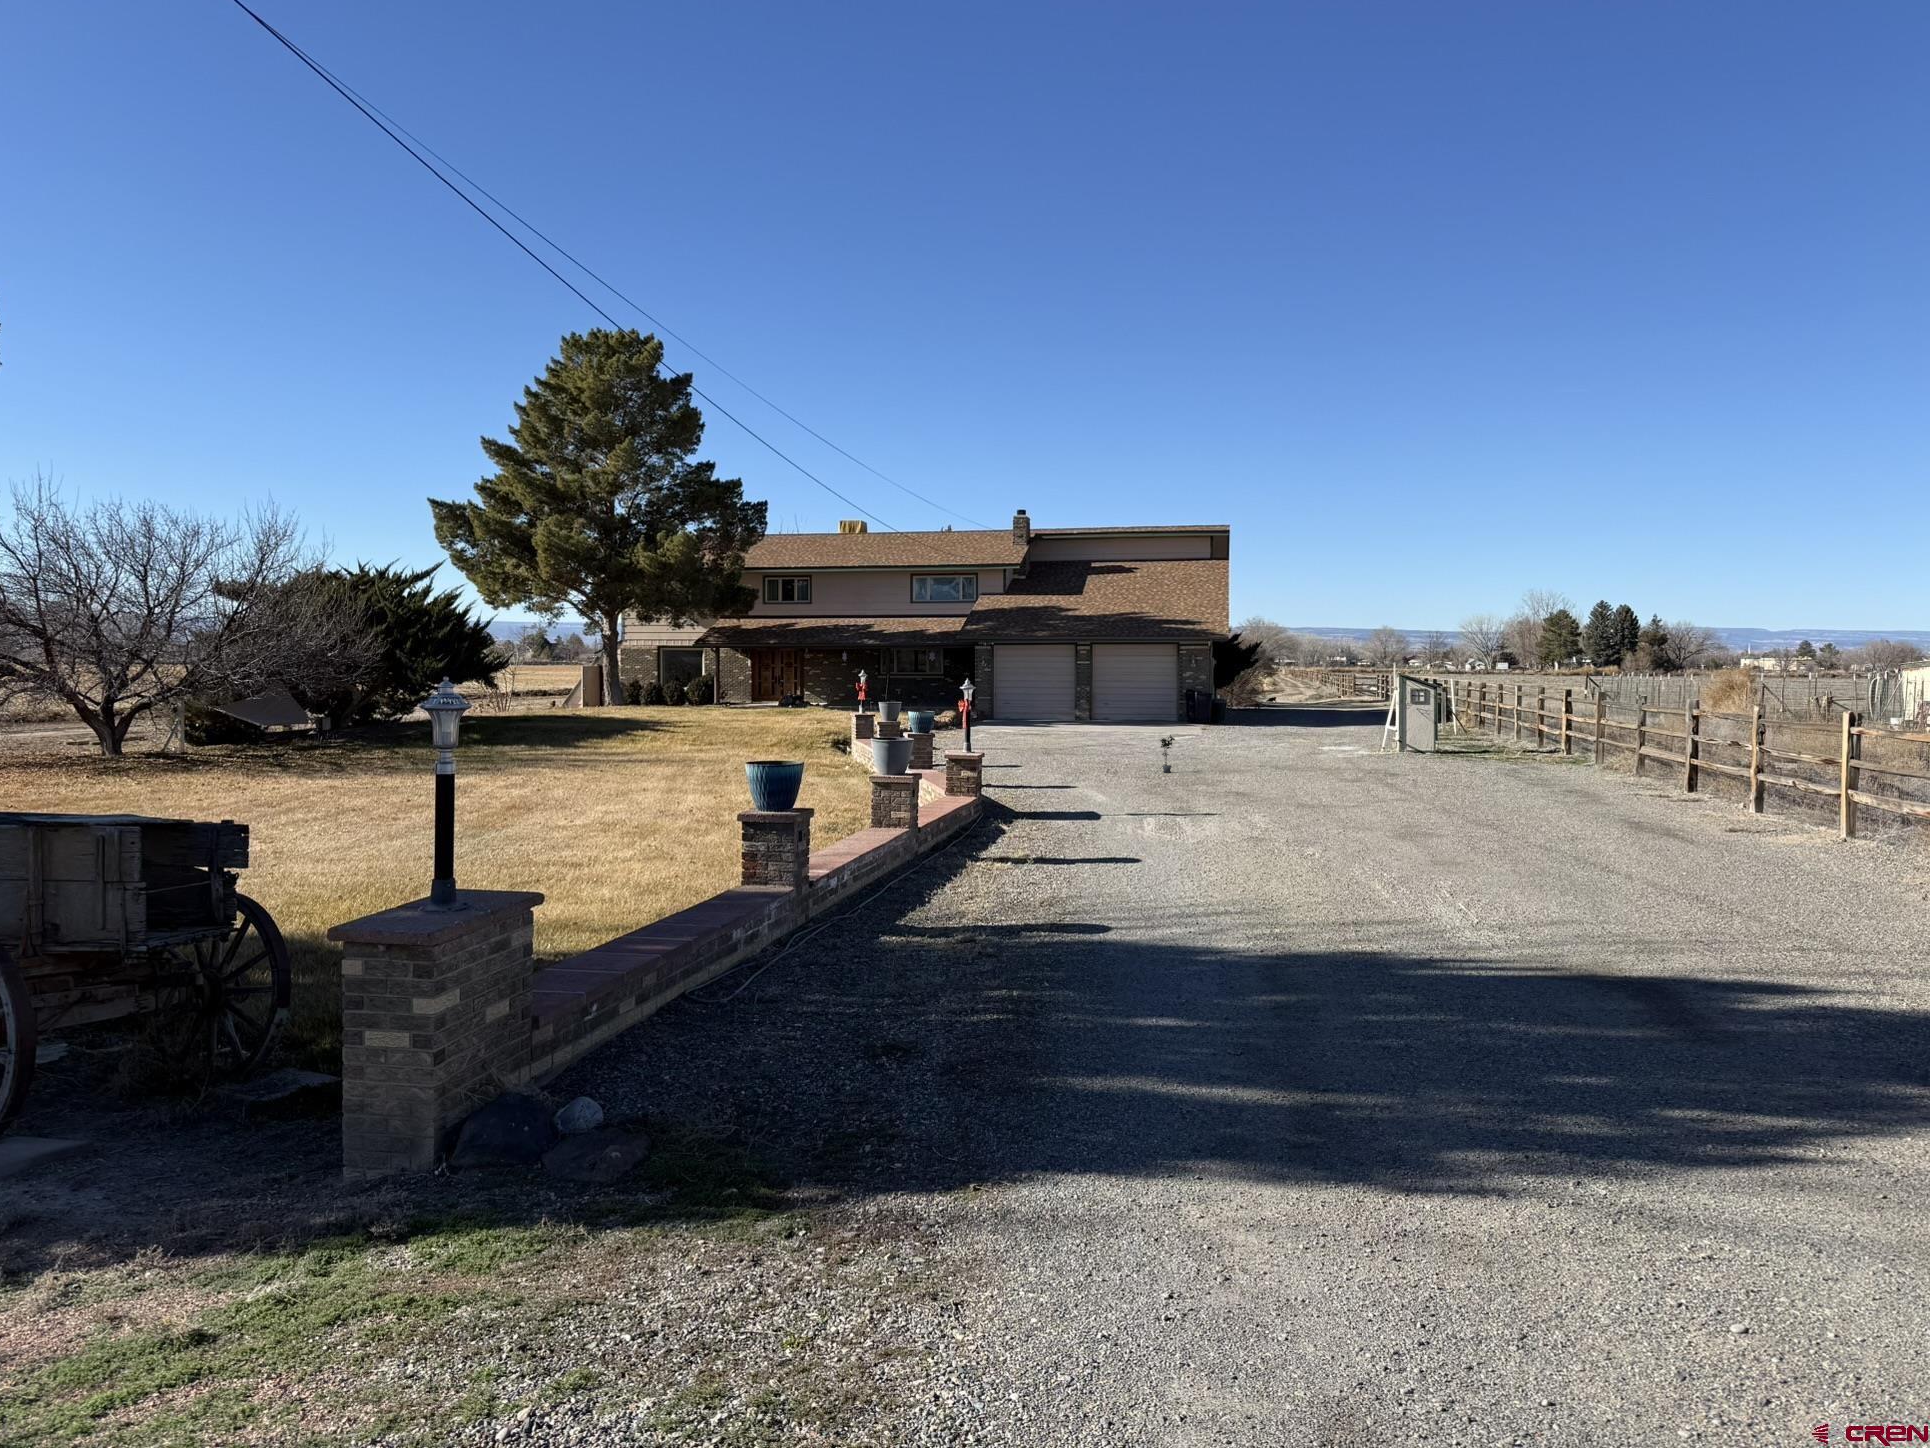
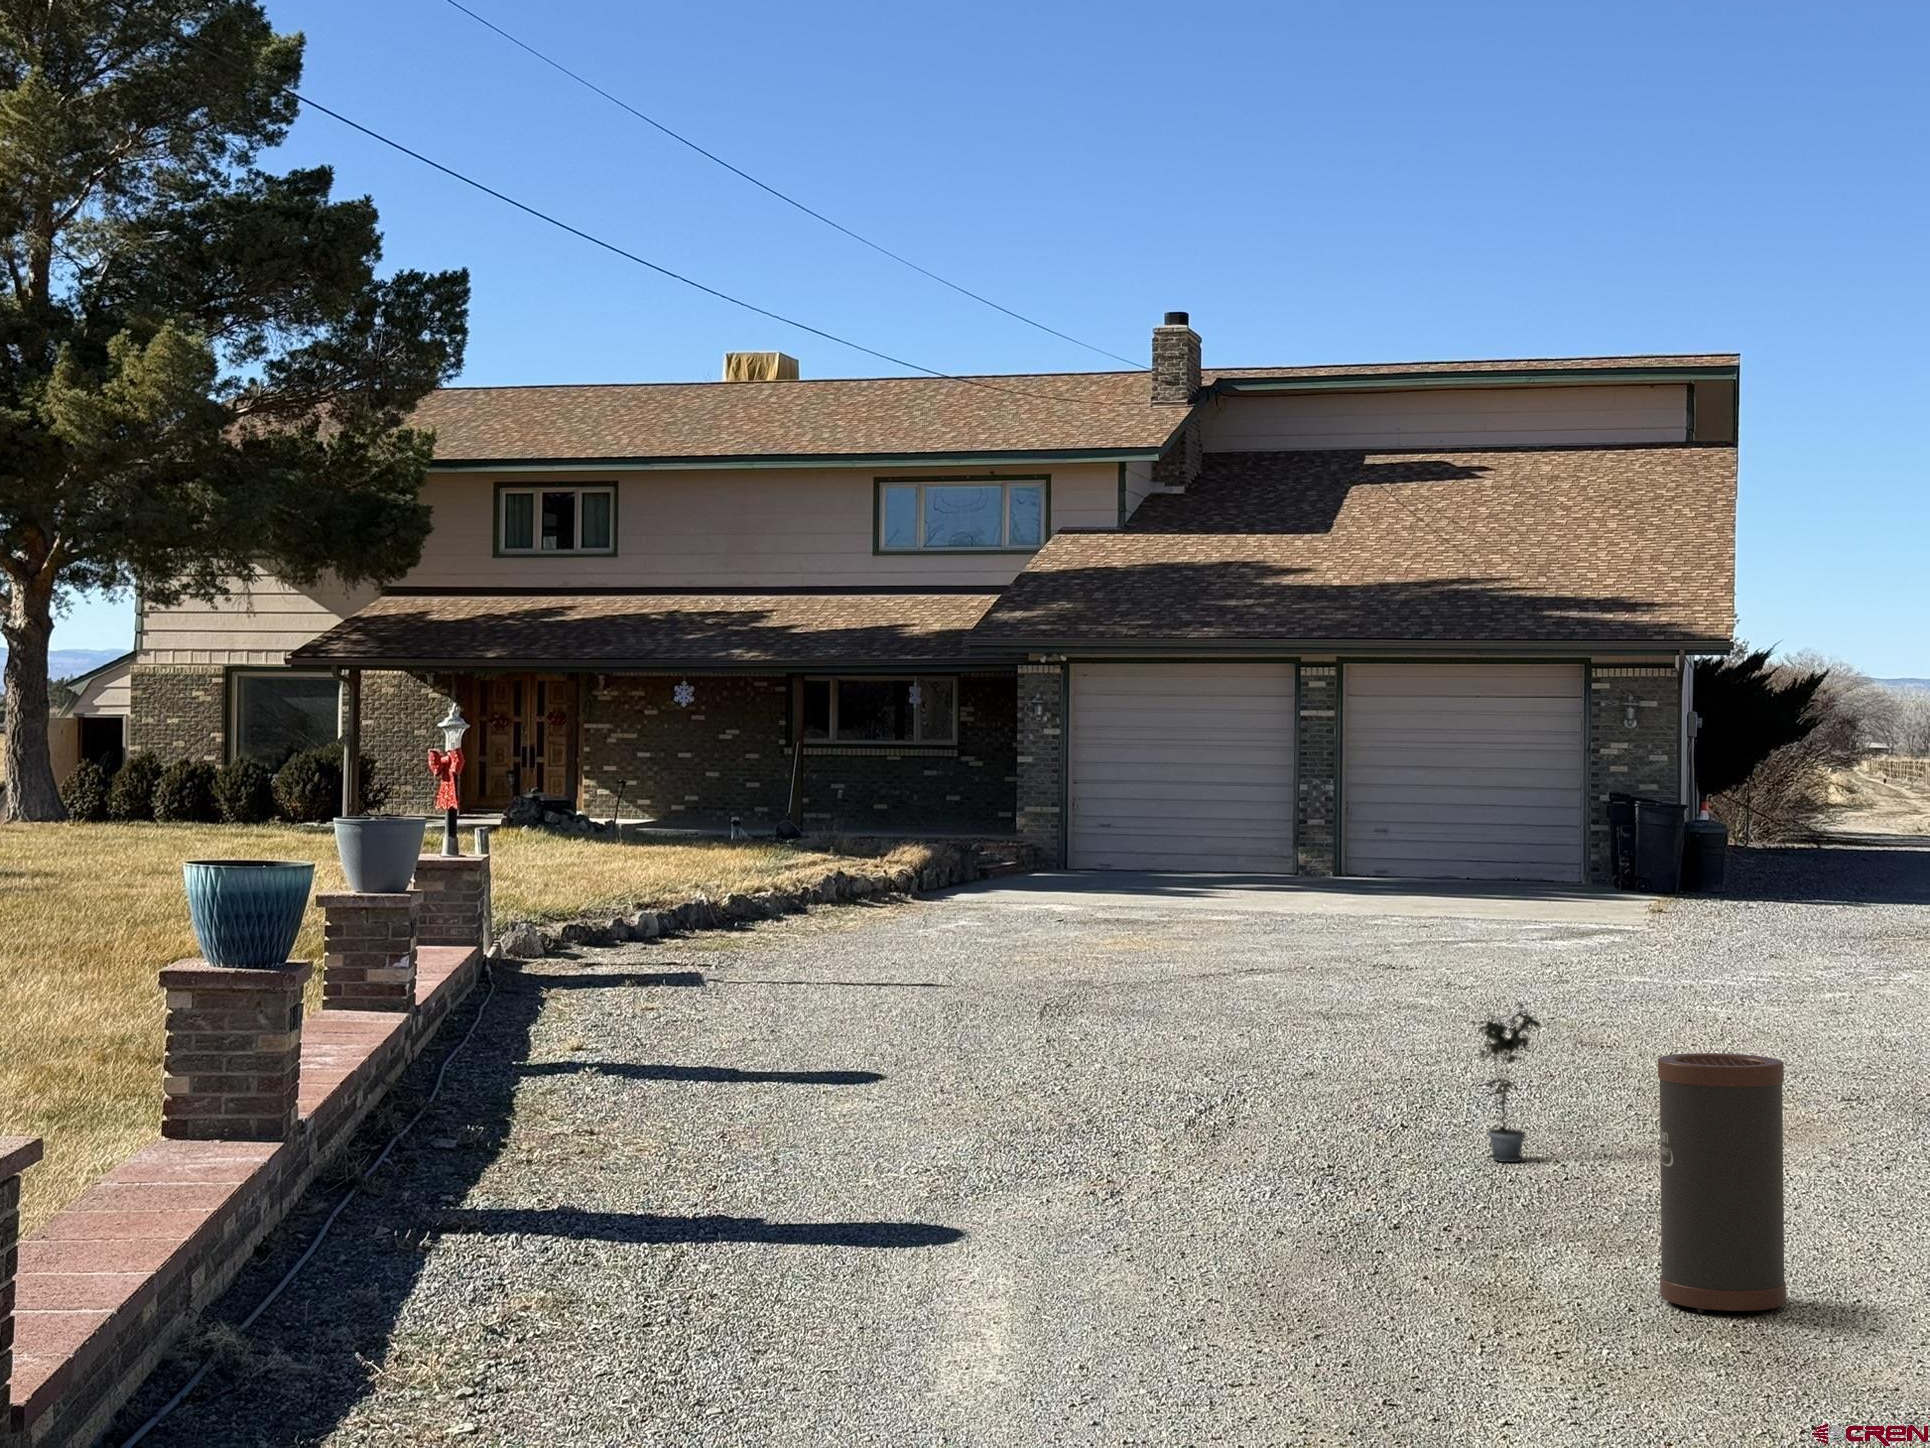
trash can: none [1204,736,1230,788] -> present [1658,1053,1786,1313]

